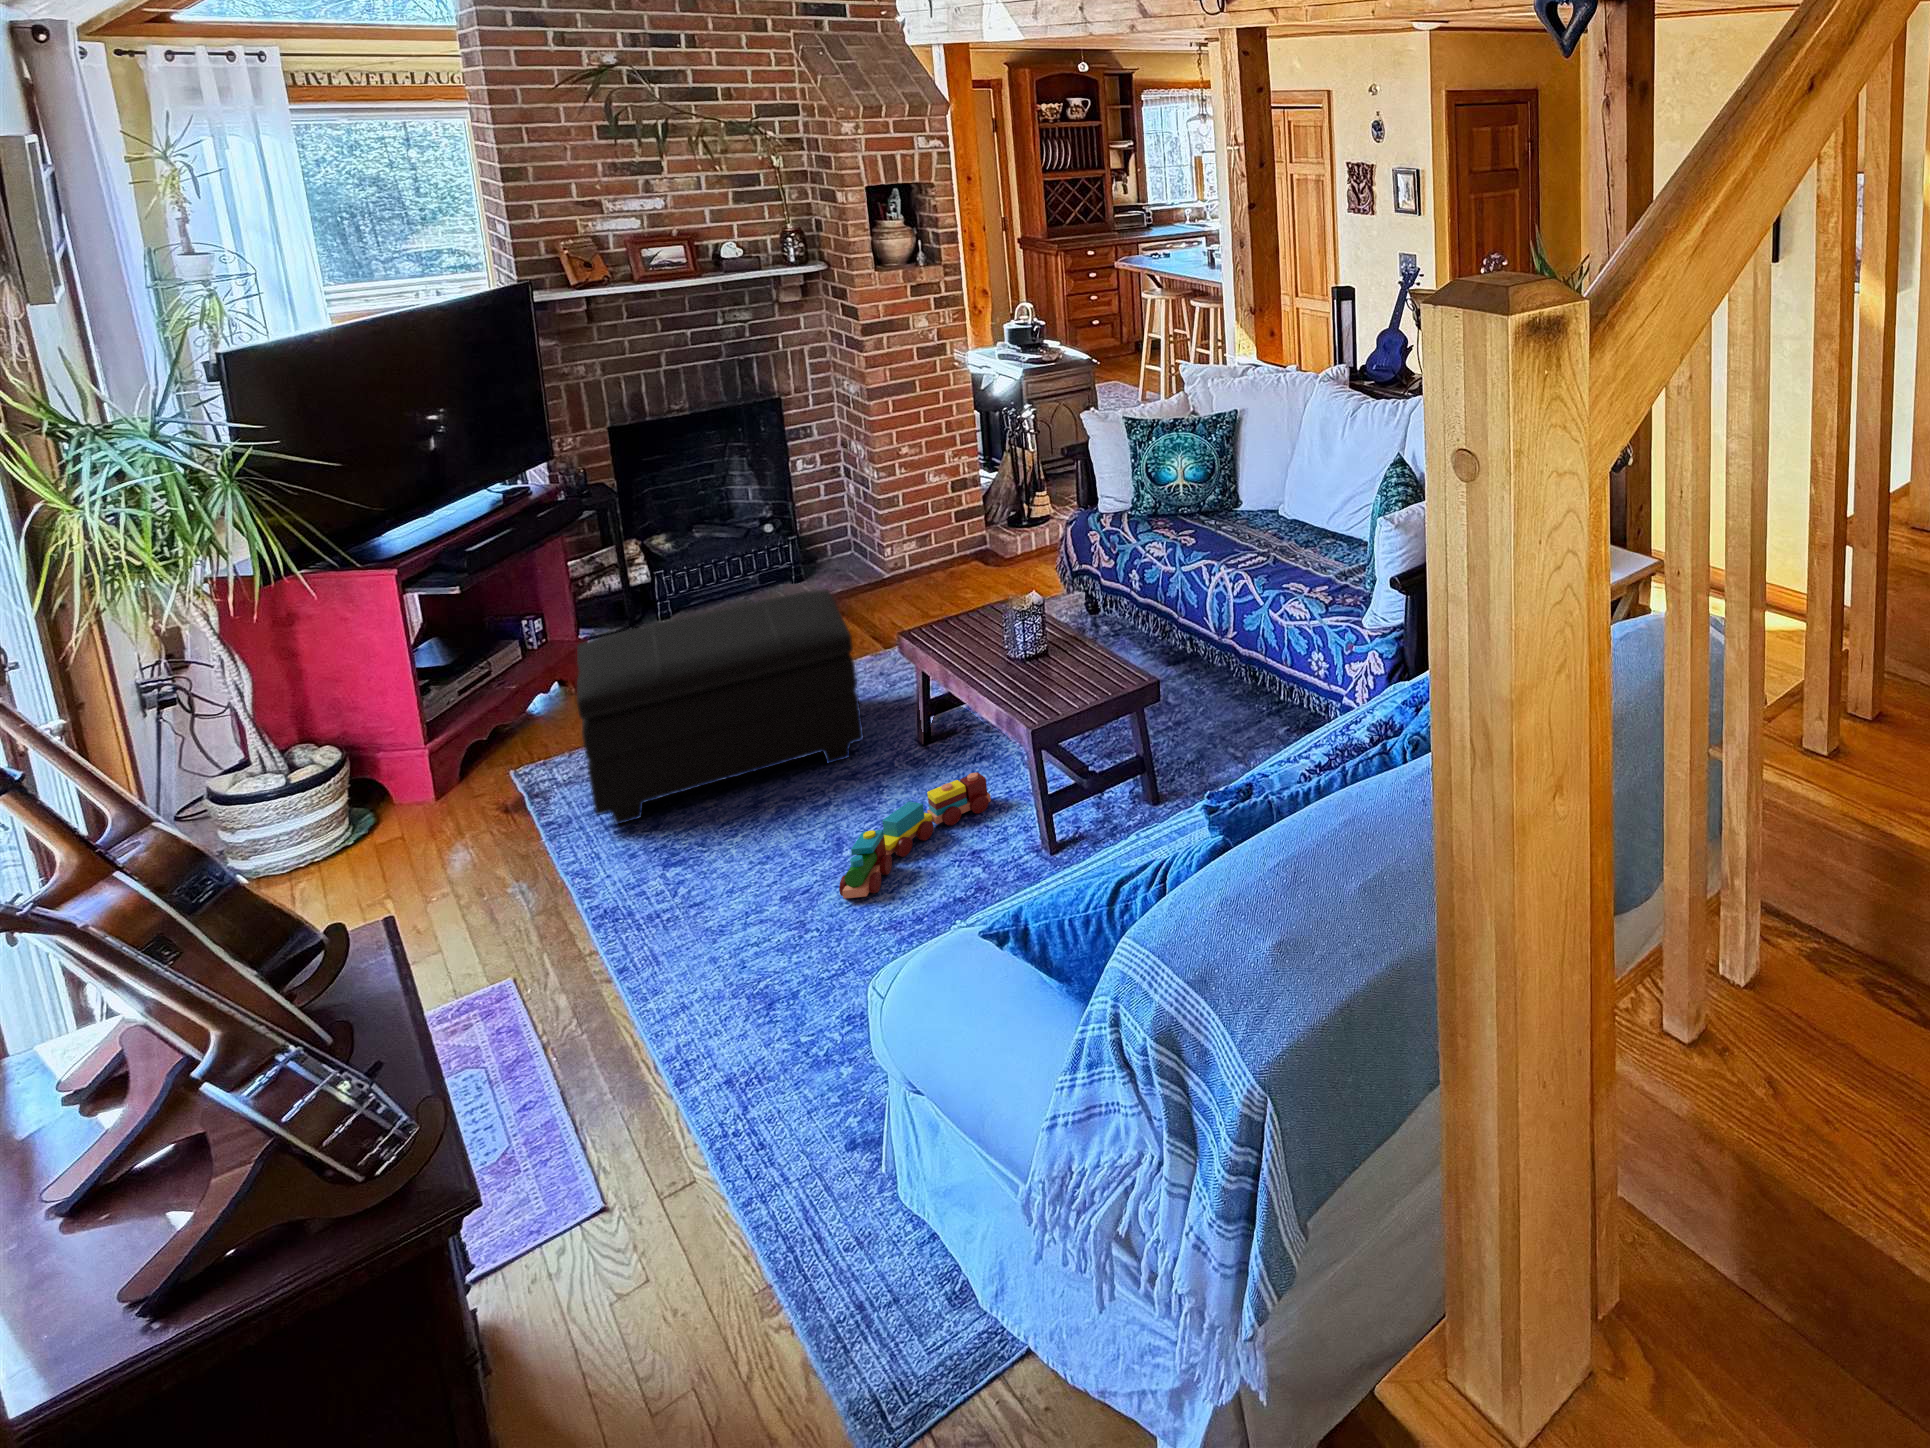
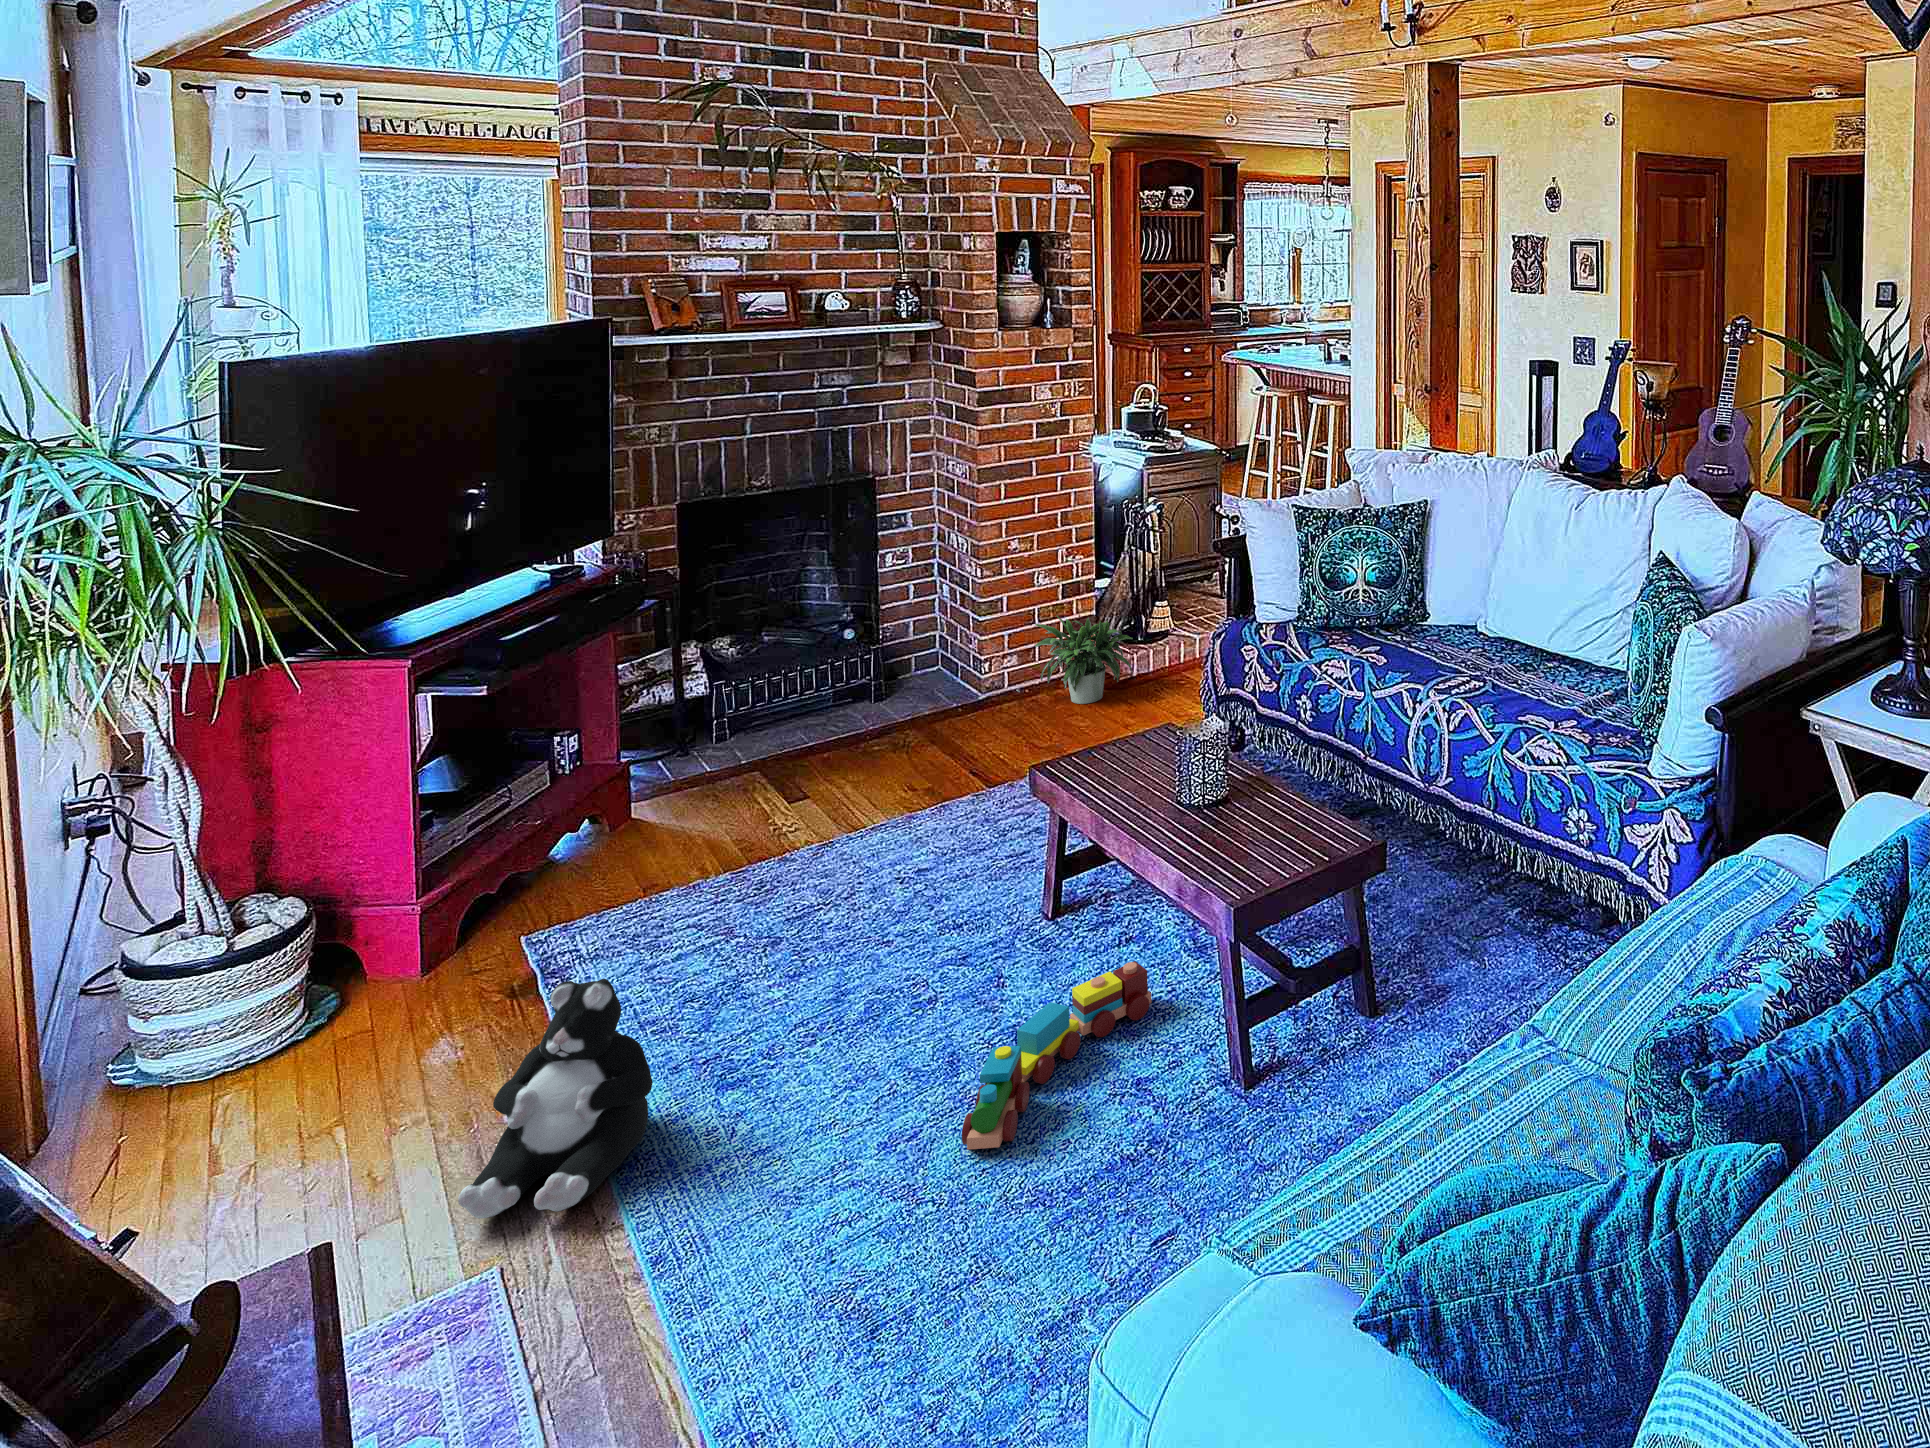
potted plant: none [915,508,1012,580] -> present [1016,616,1132,704]
footstool: present [577,589,863,824] -> none [622,707,977,1019]
plush toy: none [479,792,612,951] -> present [458,979,653,1218]

